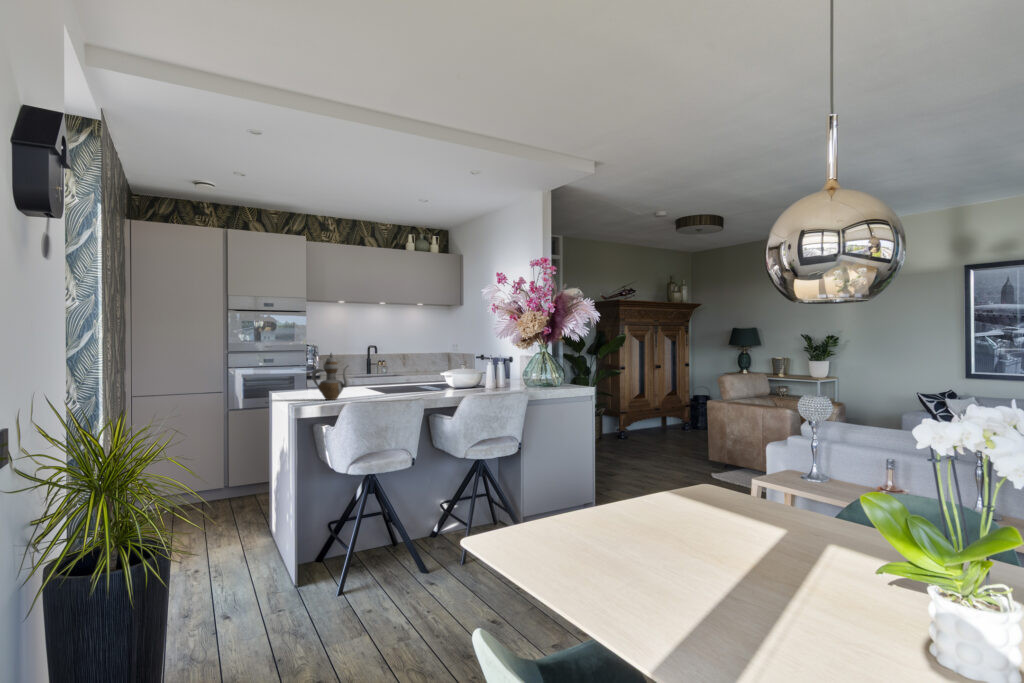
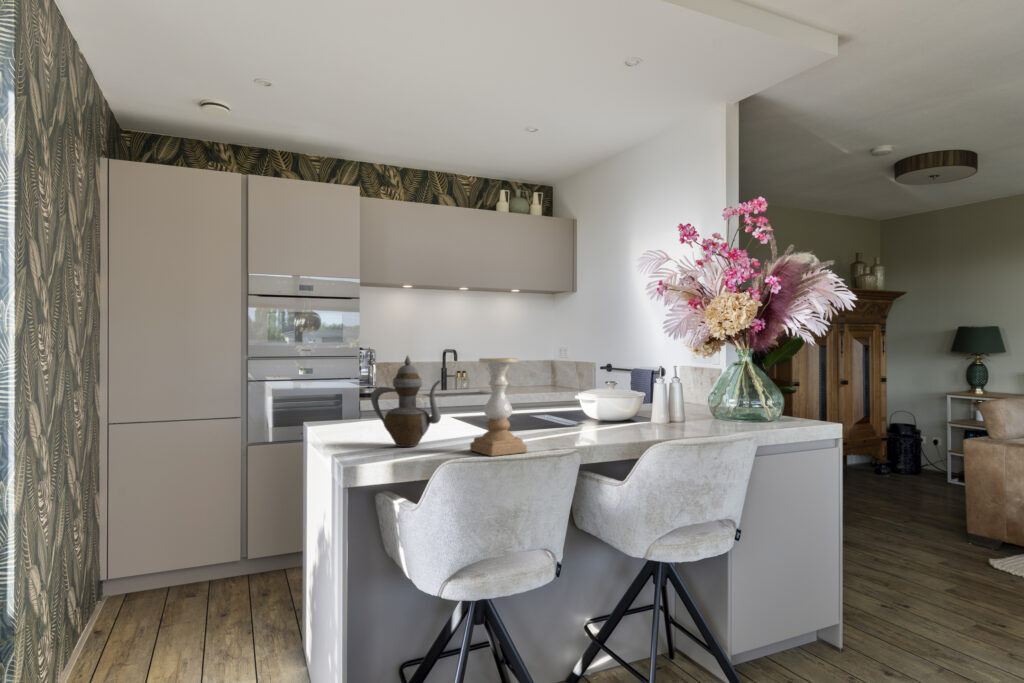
candle holder: none [363,353,392,402] -> present [470,358,527,456]

